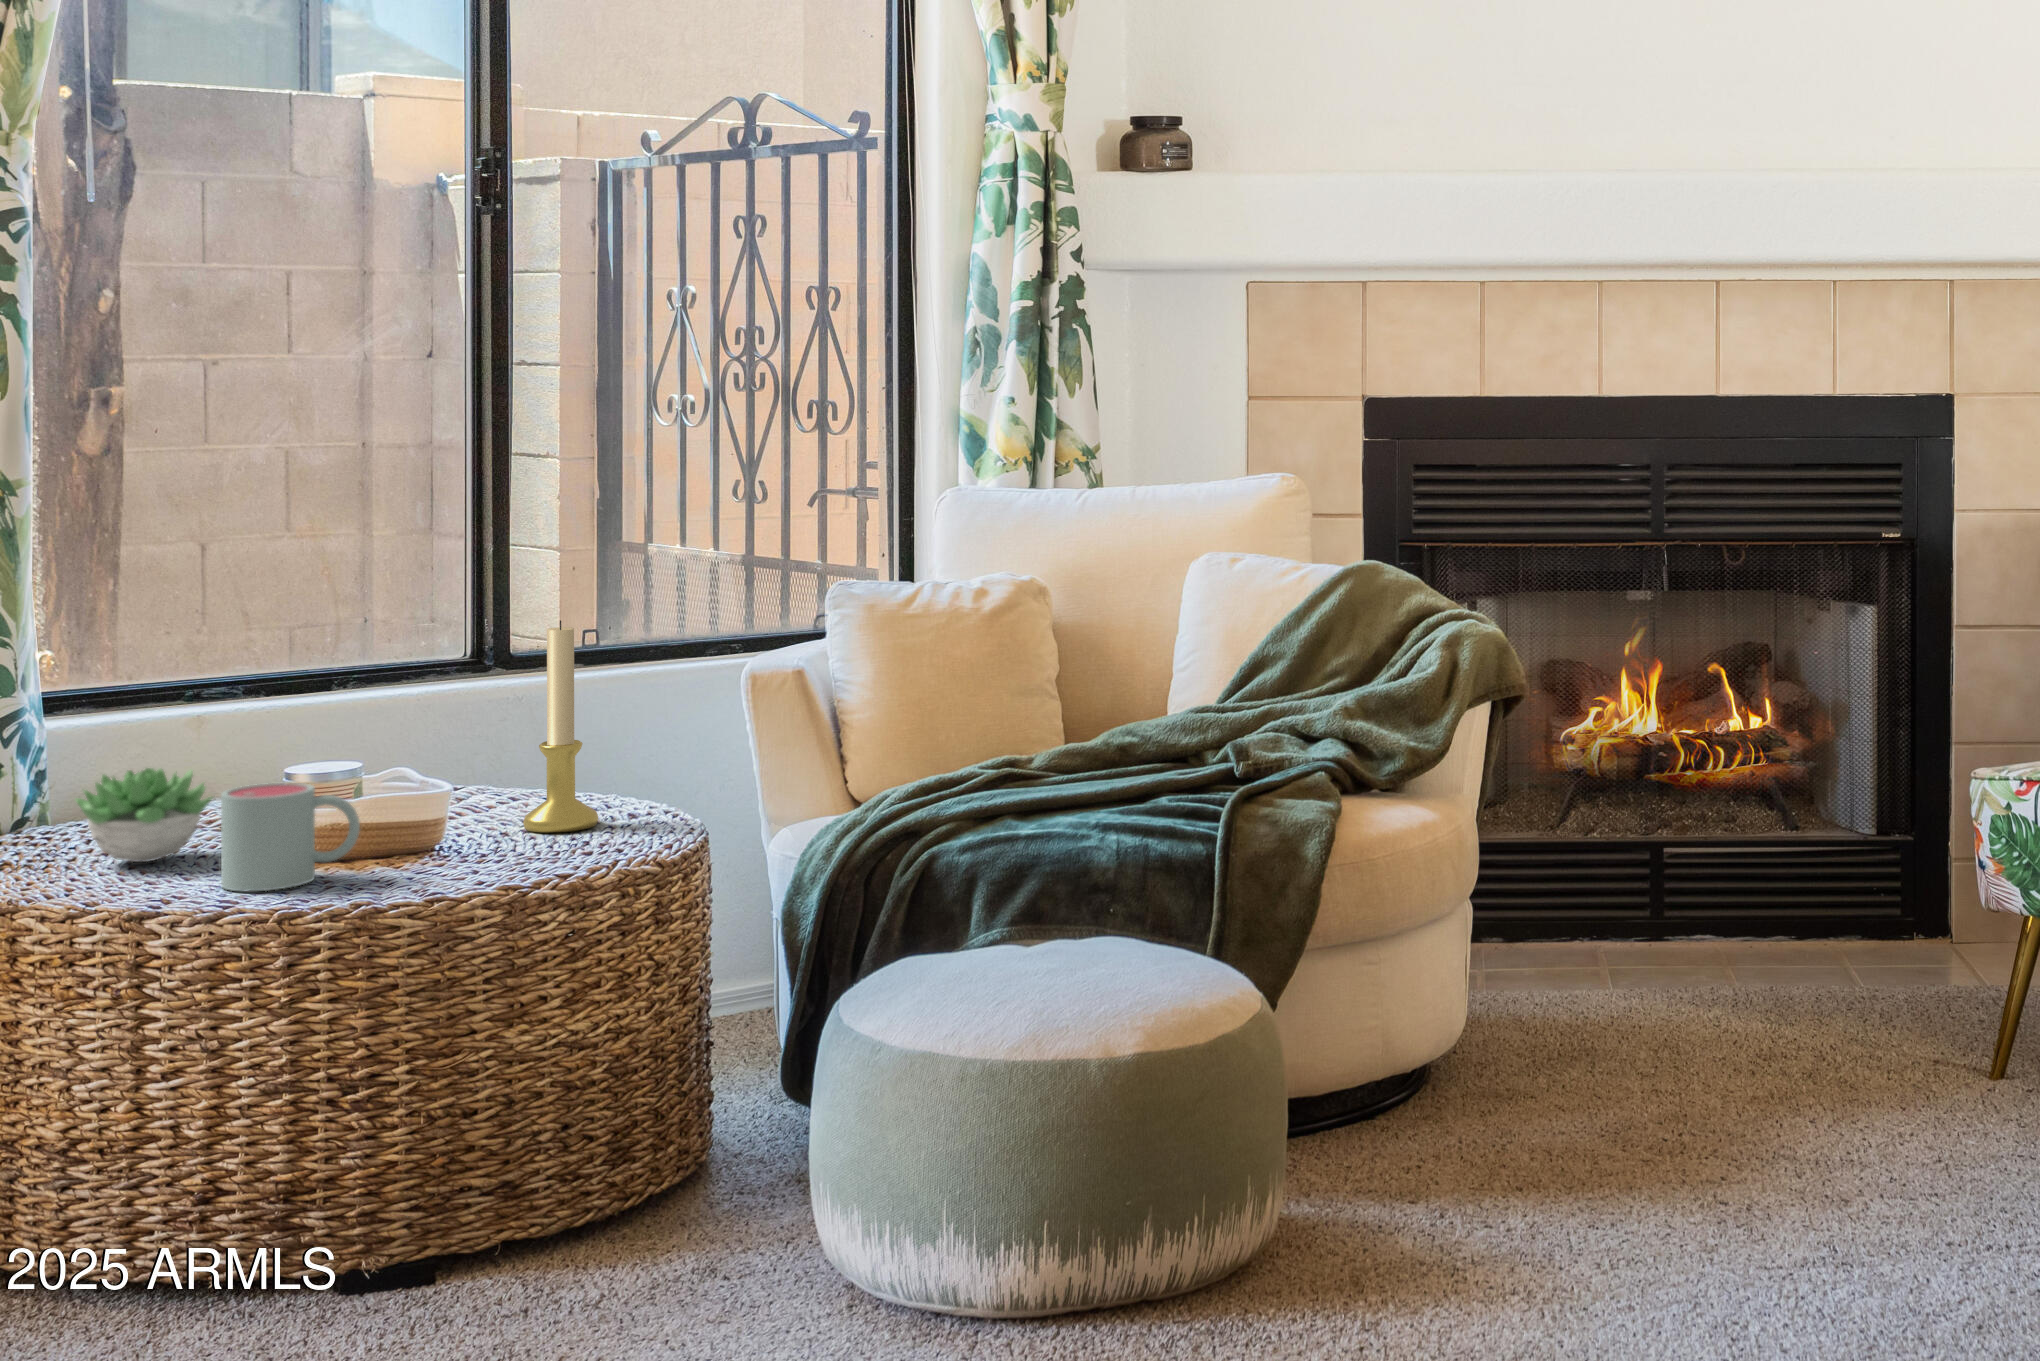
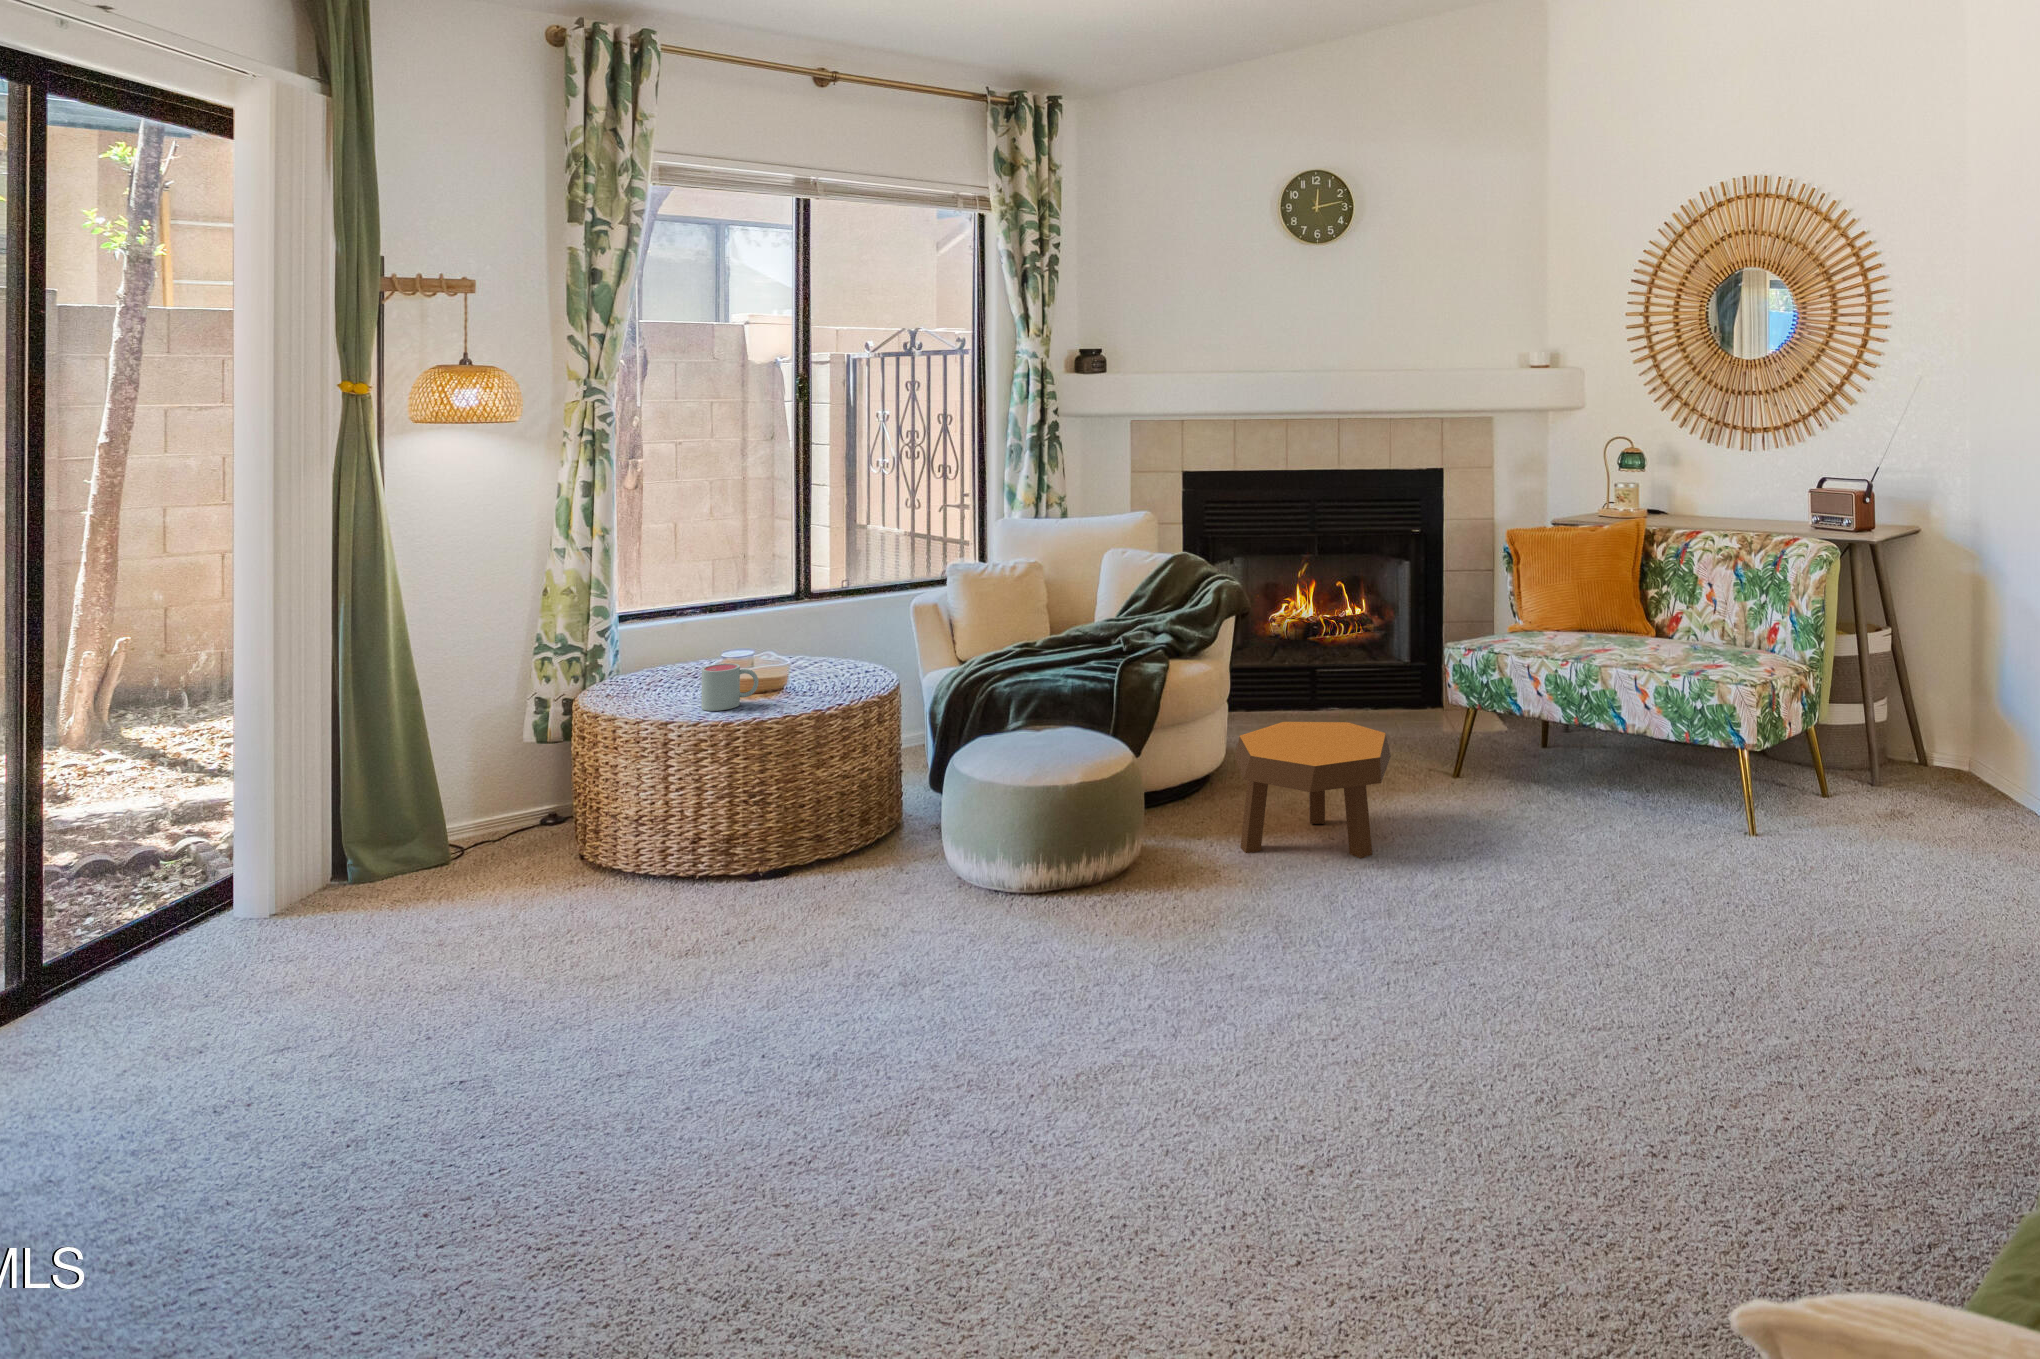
candle holder: present [523,620,598,832] -> none [823,590,854,681]
succulent plant: present [76,768,212,862] -> none [638,656,696,697]
footstool: none [1496,937,1863,1252] -> present [1235,722,1391,858]

